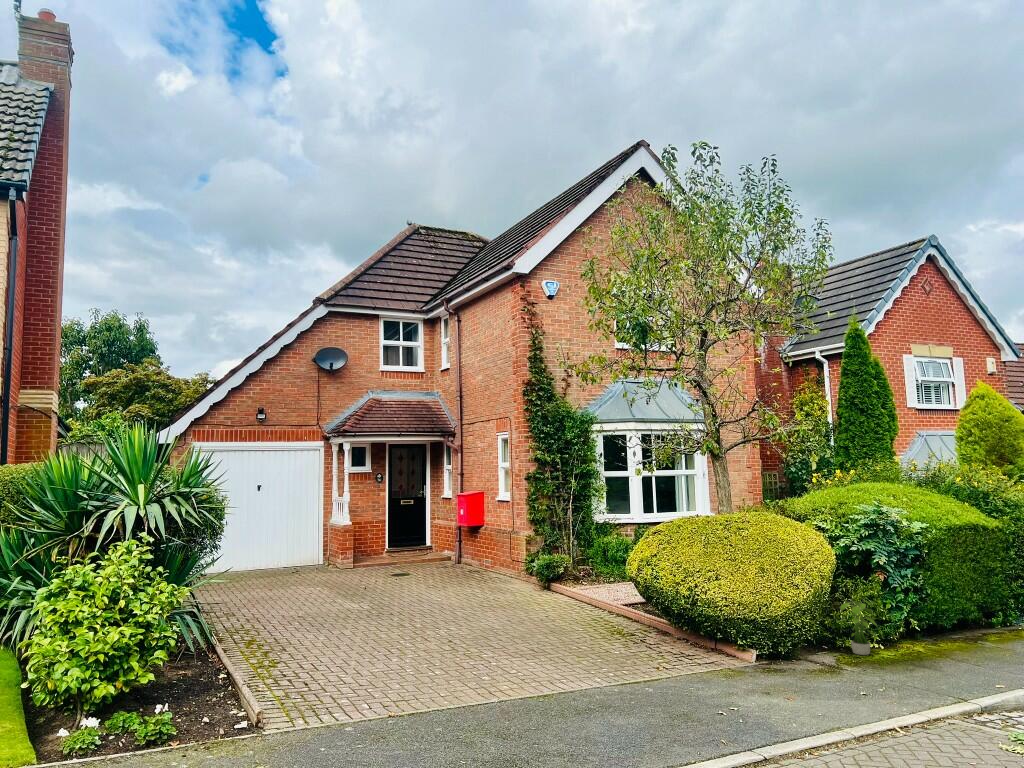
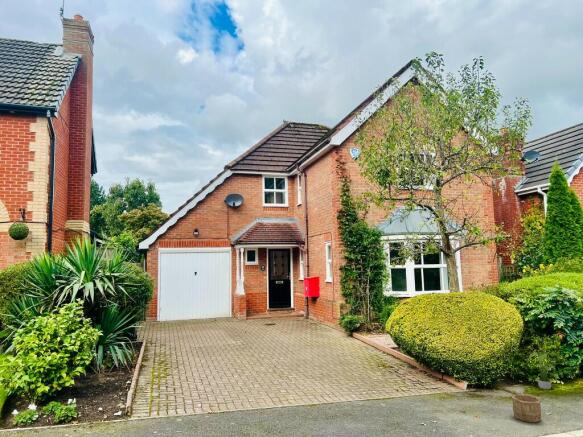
wooden bucket: none [834,662,874,702] -> present [512,394,541,422]

